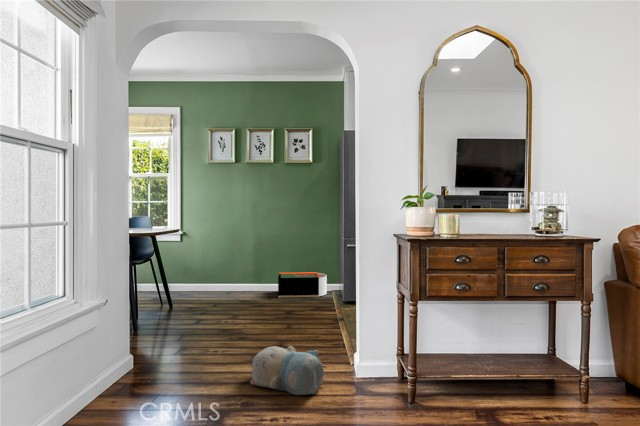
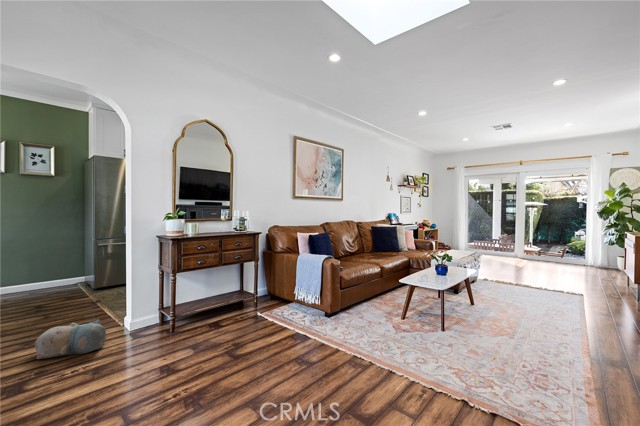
storage bin: present [278,272,327,298] -> none [14,270,73,298]

